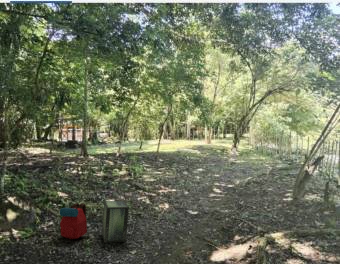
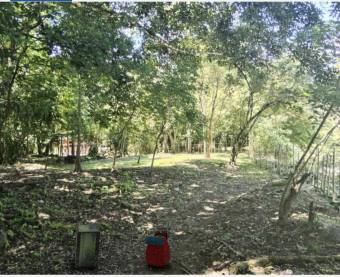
backpack: present [60,203,87,239] -> present [145,231,170,267]

